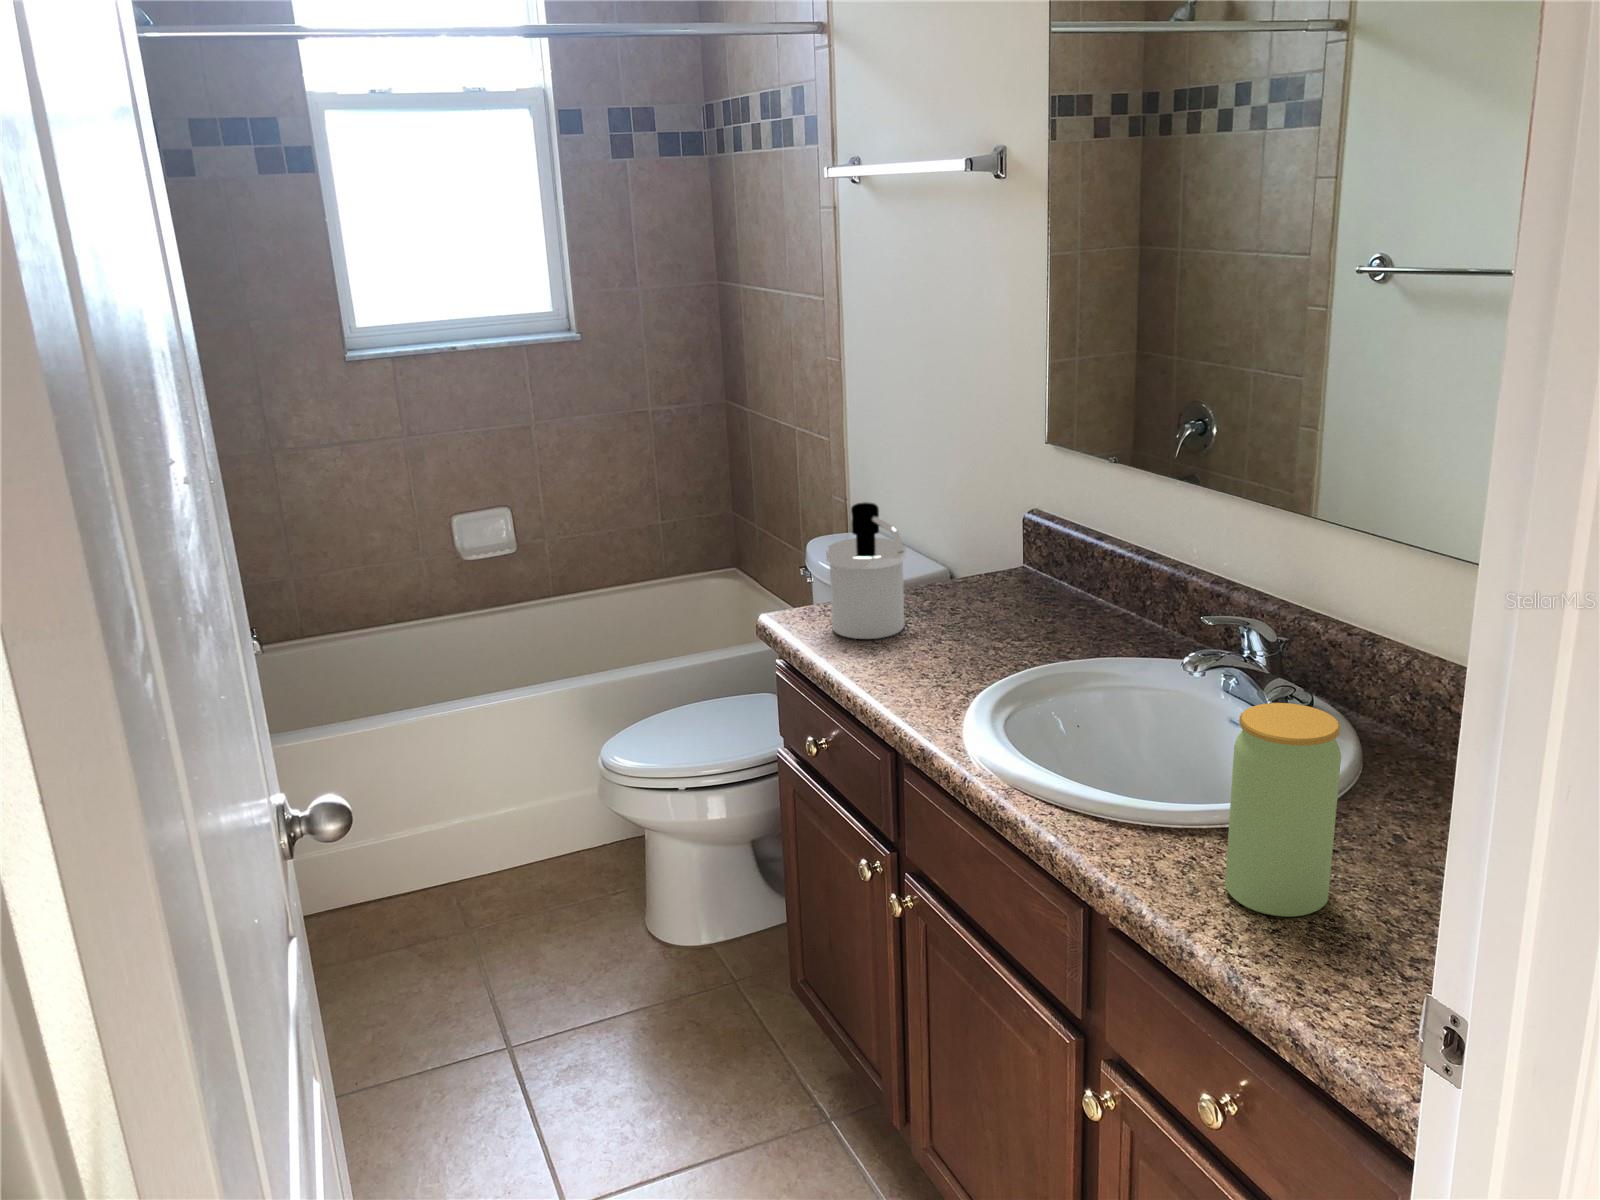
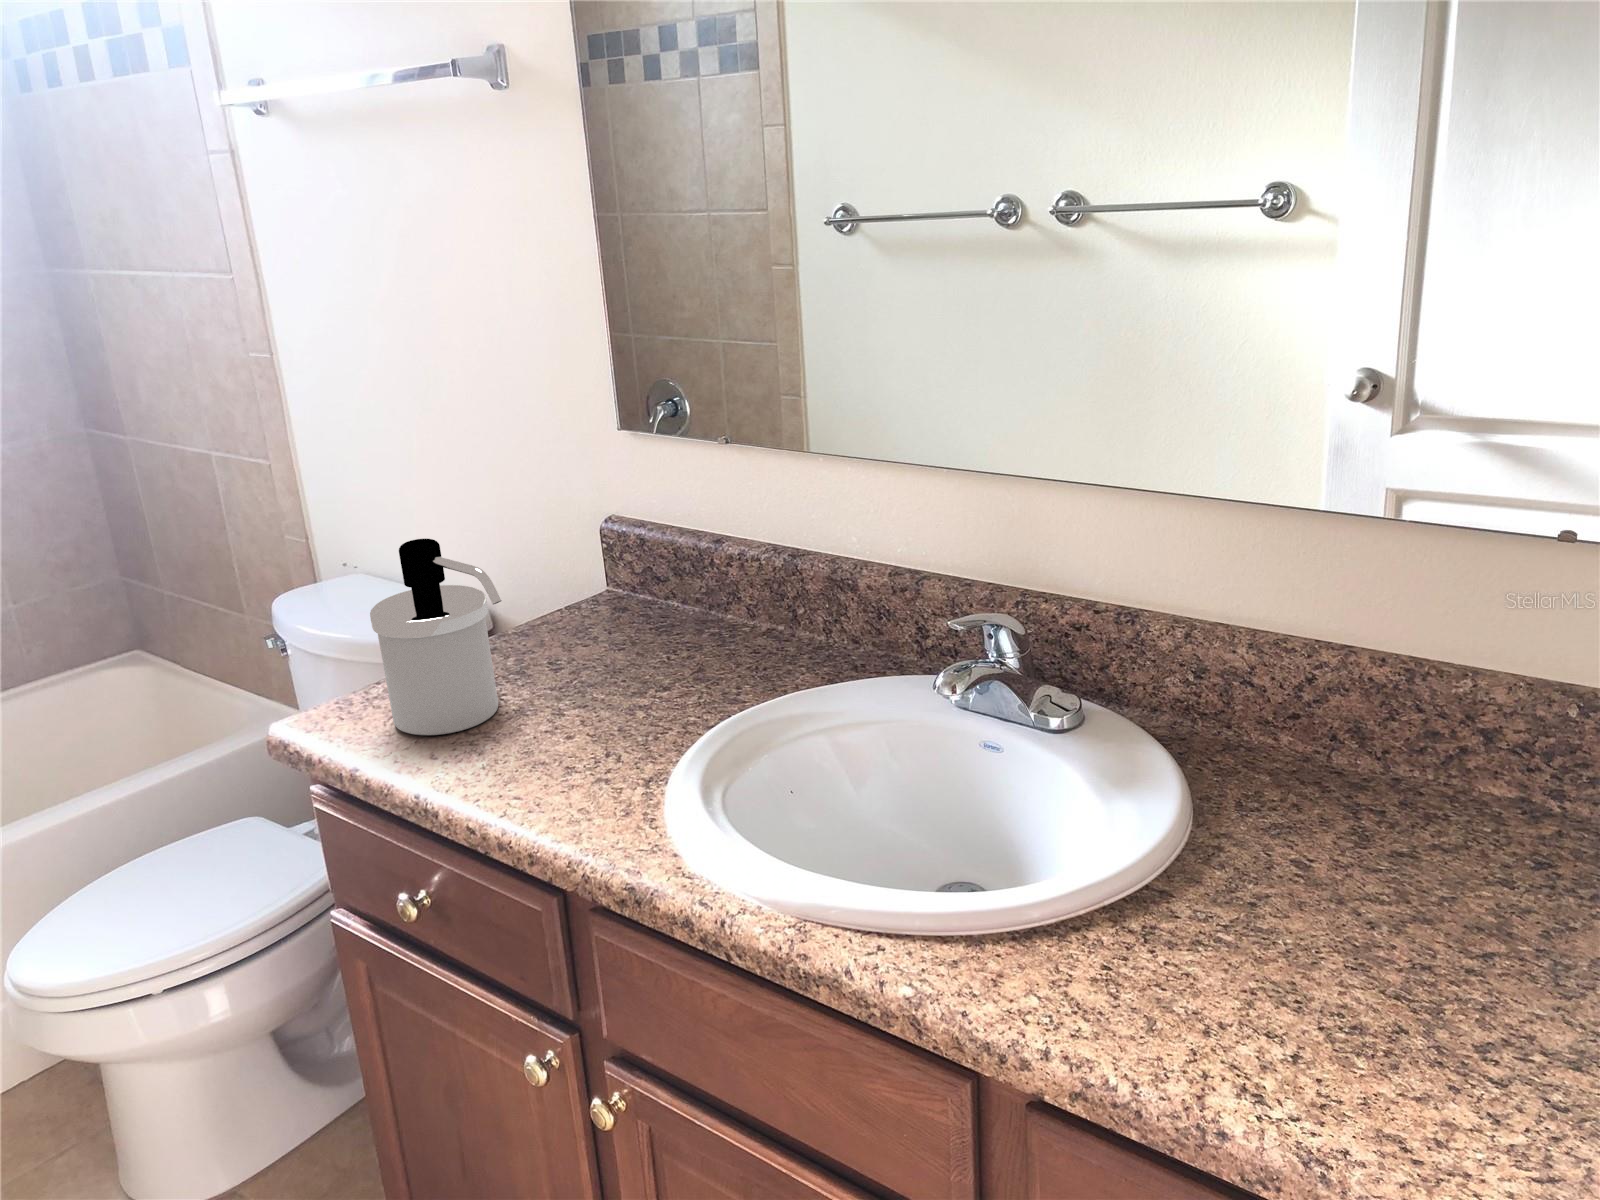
jar: present [1225,703,1341,917] -> none [1179,731,1334,1033]

